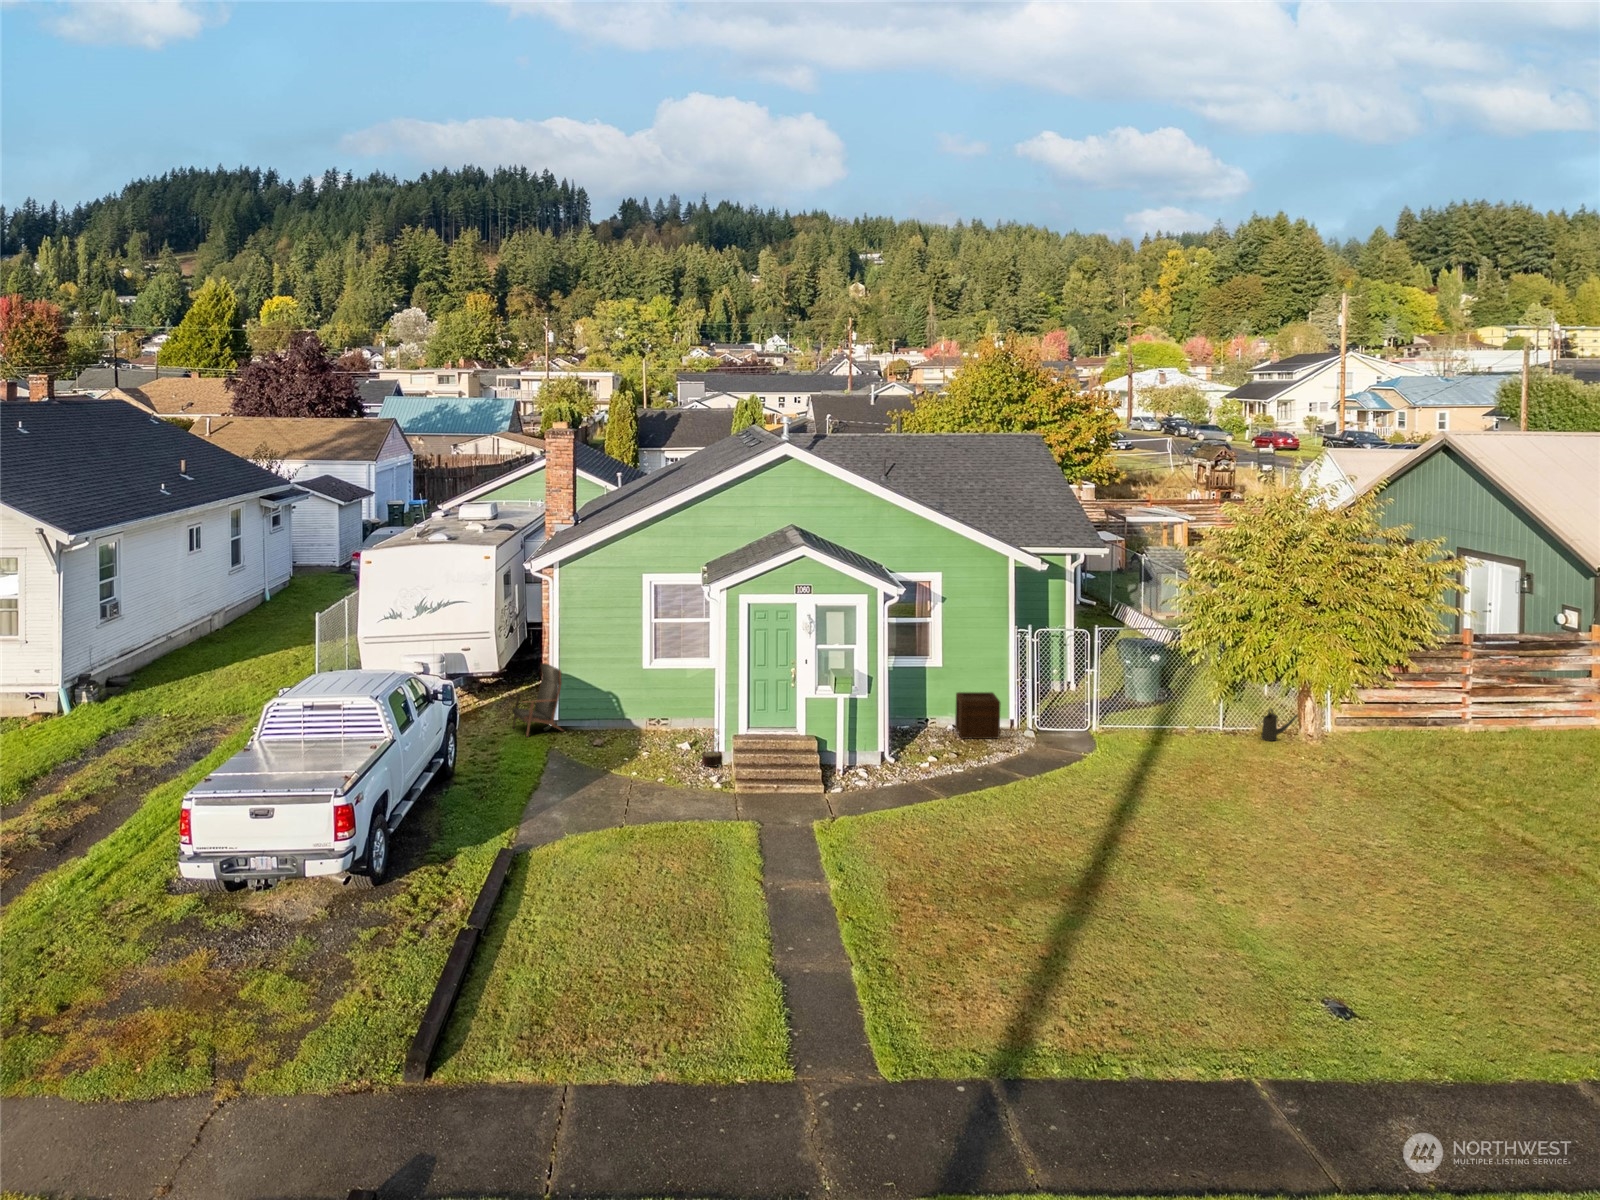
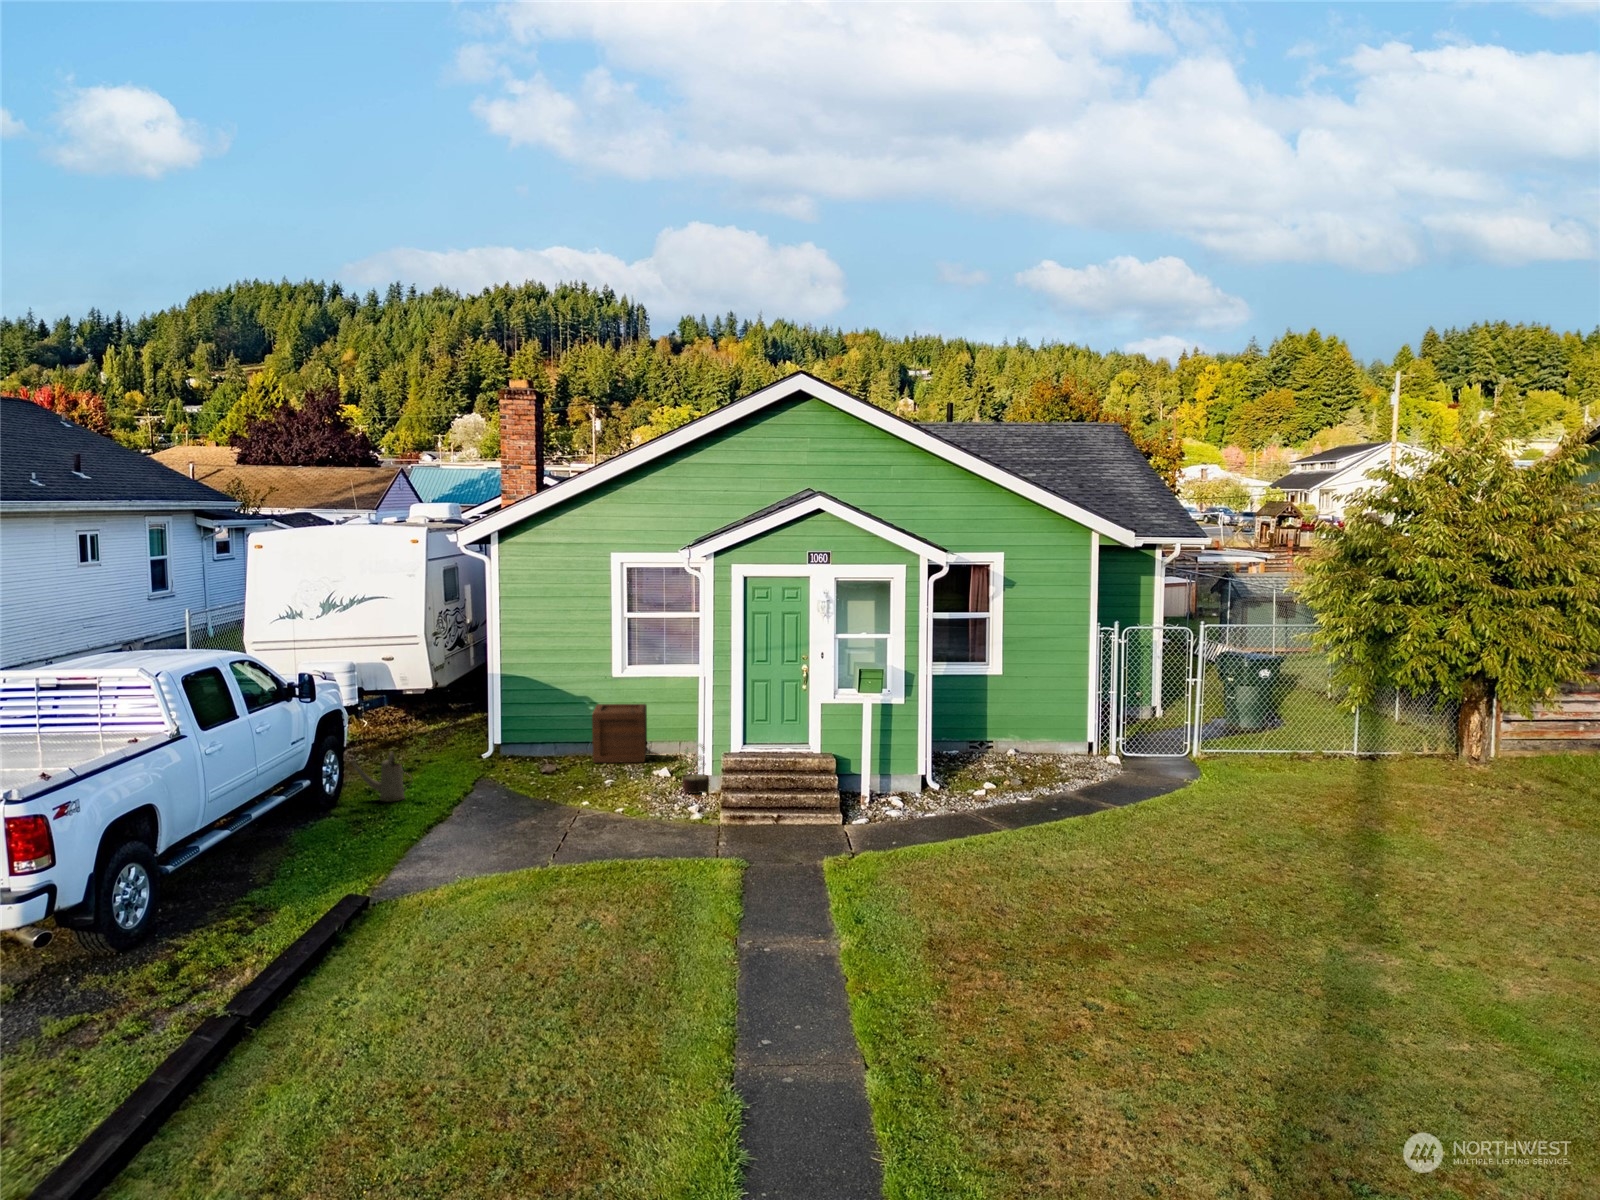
lounge chair: present [512,663,563,737] -> none [433,667,505,761]
wooden crate: present [955,692,1000,739] -> present [592,704,647,763]
watering can: present [1259,708,1297,741] -> present [351,752,405,801]

